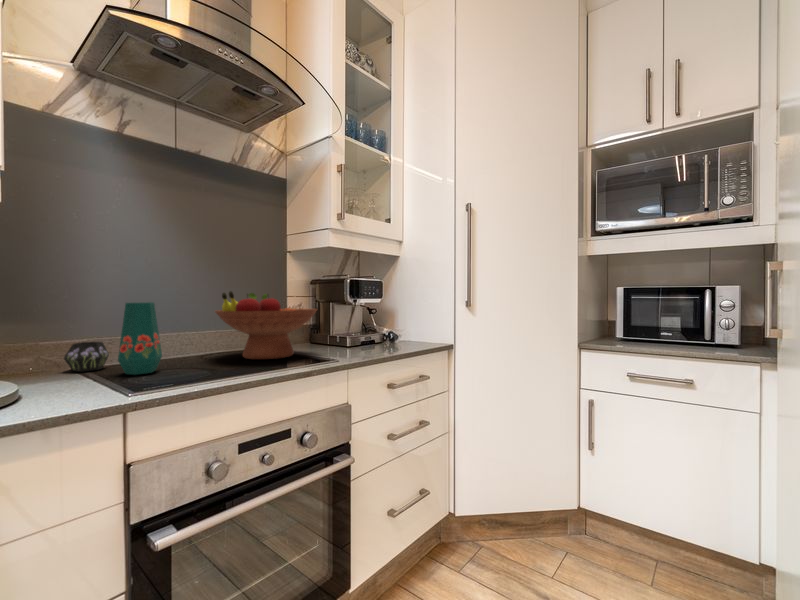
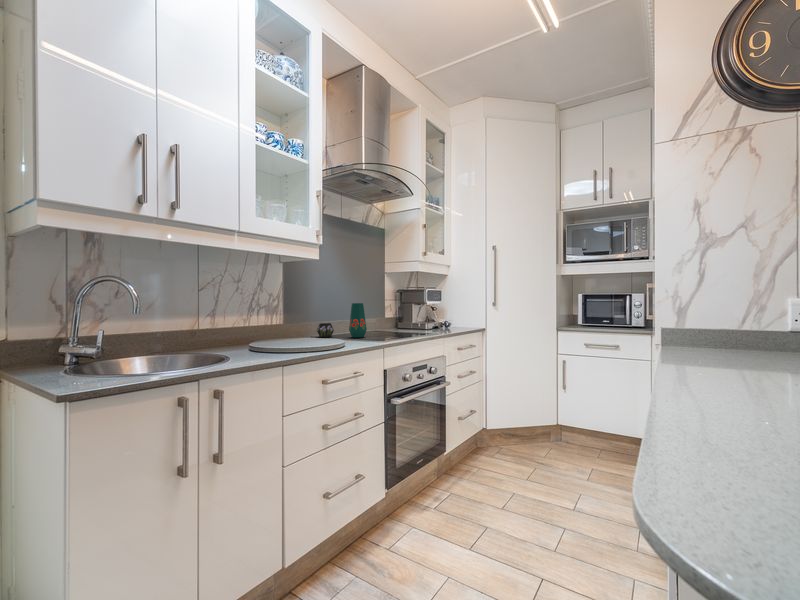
fruit bowl: present [215,291,317,359] -> none [372,297,425,333]

